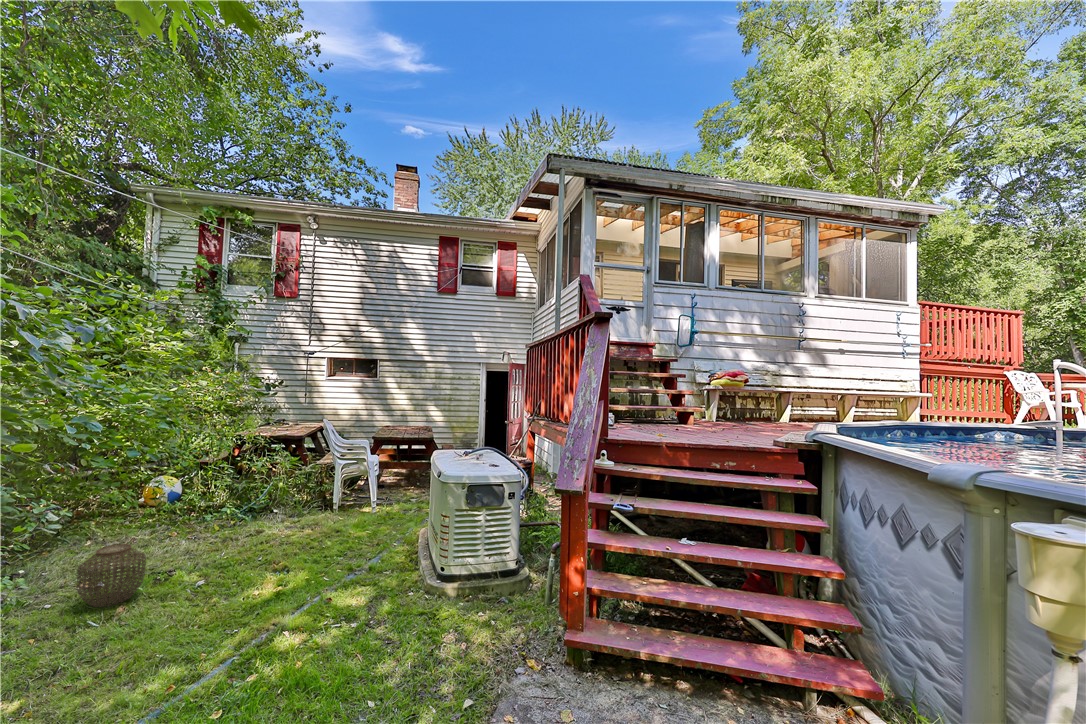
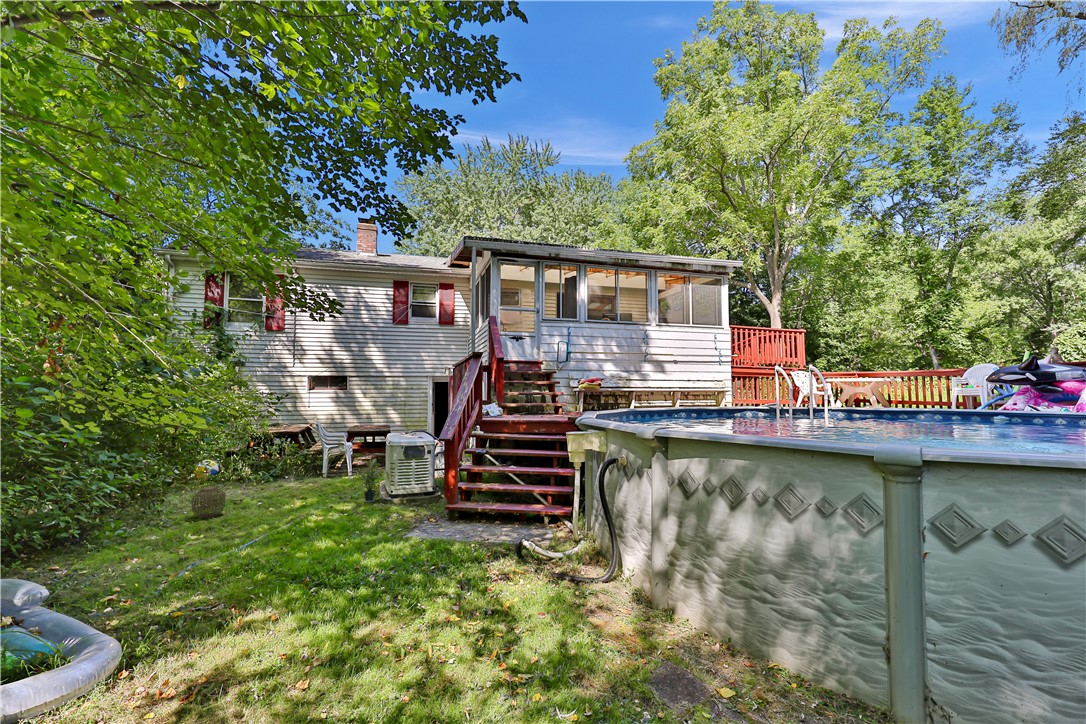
potted plant: none [383,497,426,577] -> present [360,459,380,503]

